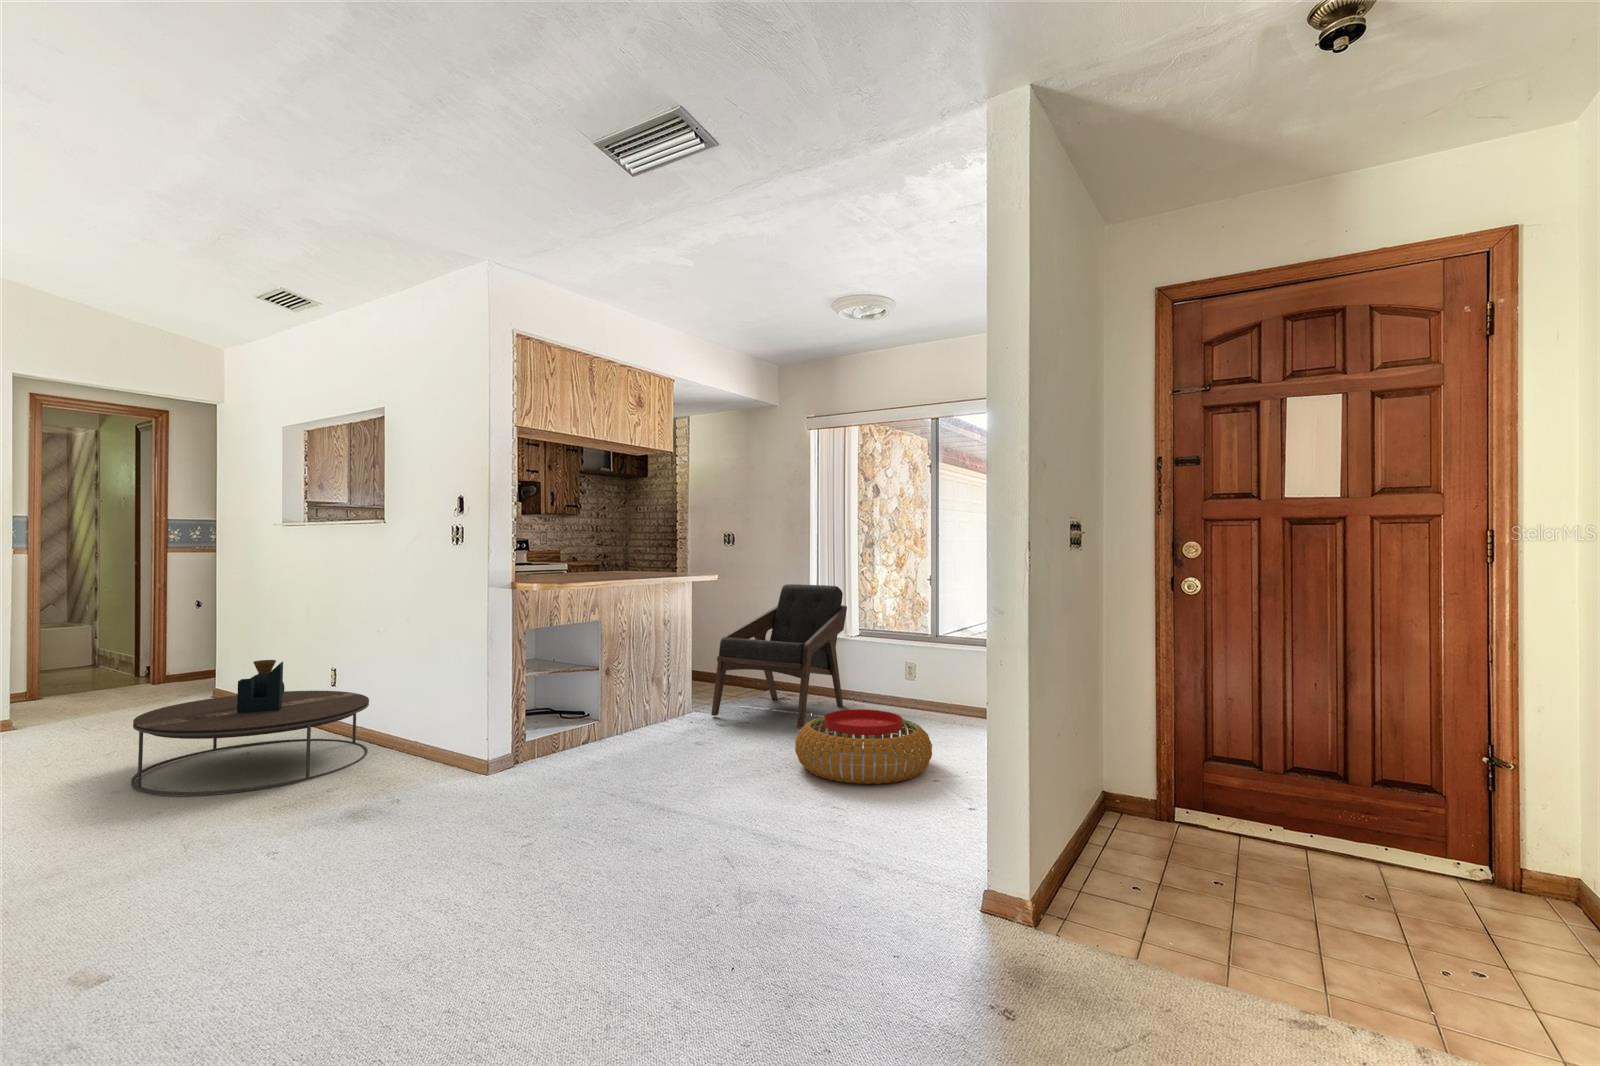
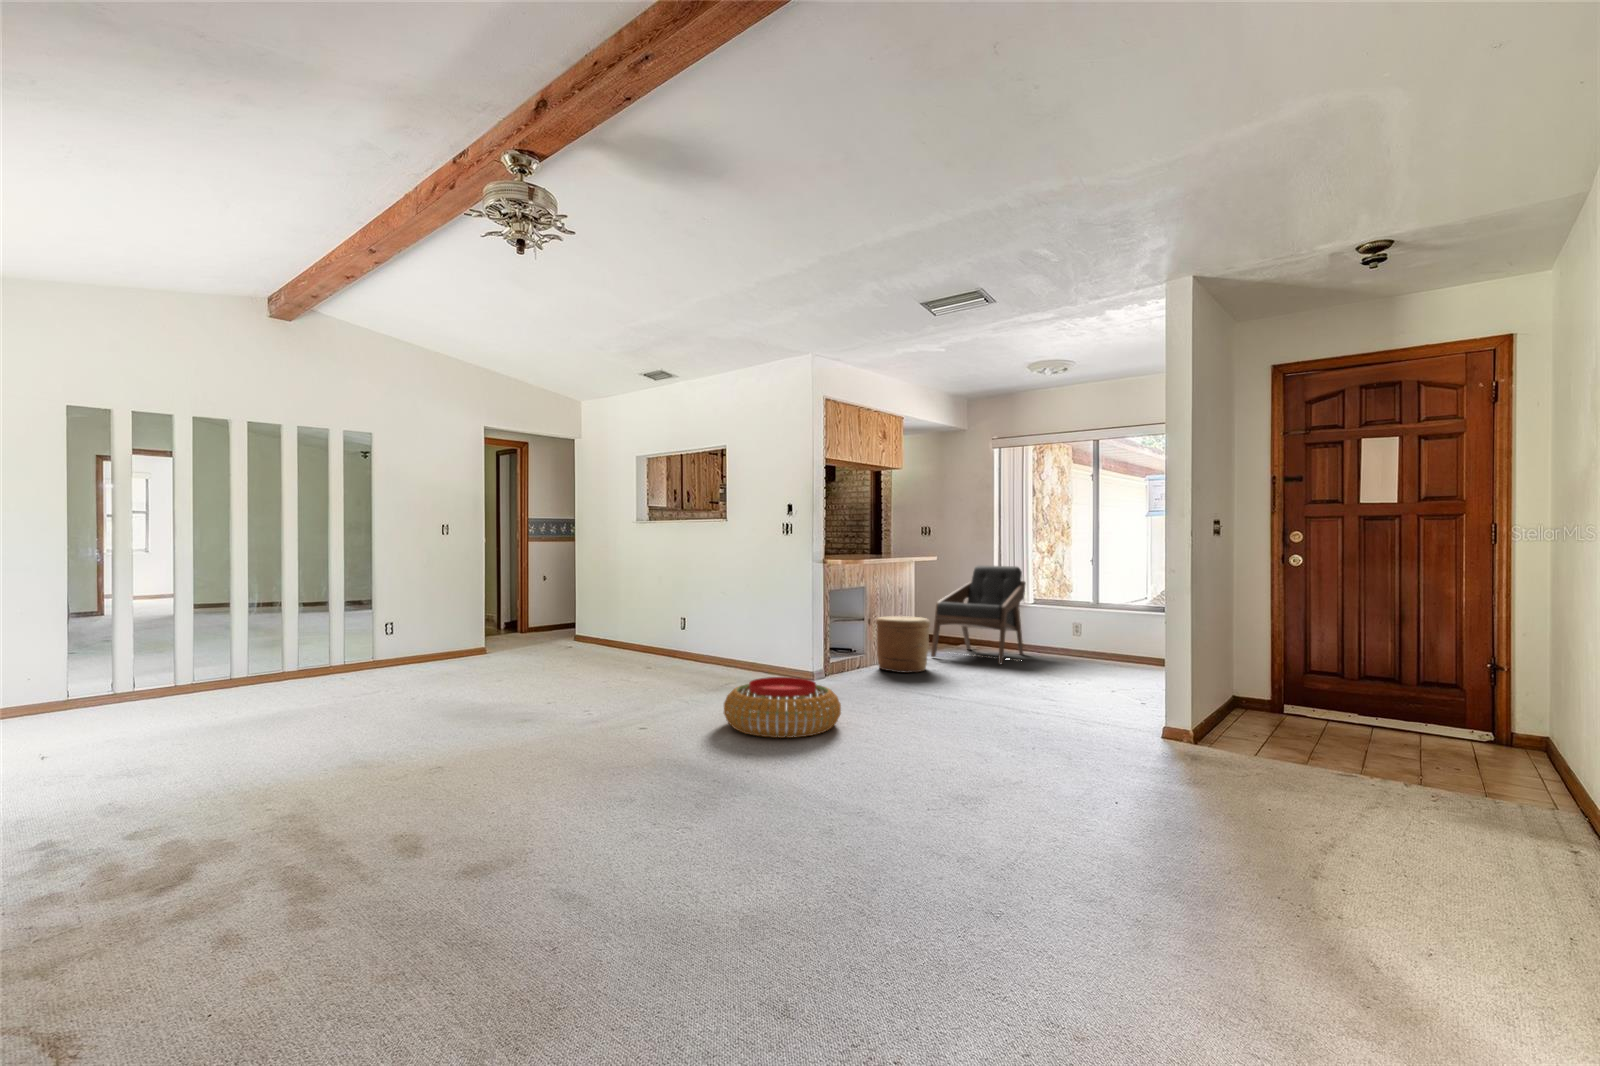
coffee table: present [131,660,369,795] -> none [599,608,722,684]
woven basket: none [613,663,693,751] -> present [876,616,930,673]
pouf: present [795,709,932,784] -> present [724,677,841,738]

